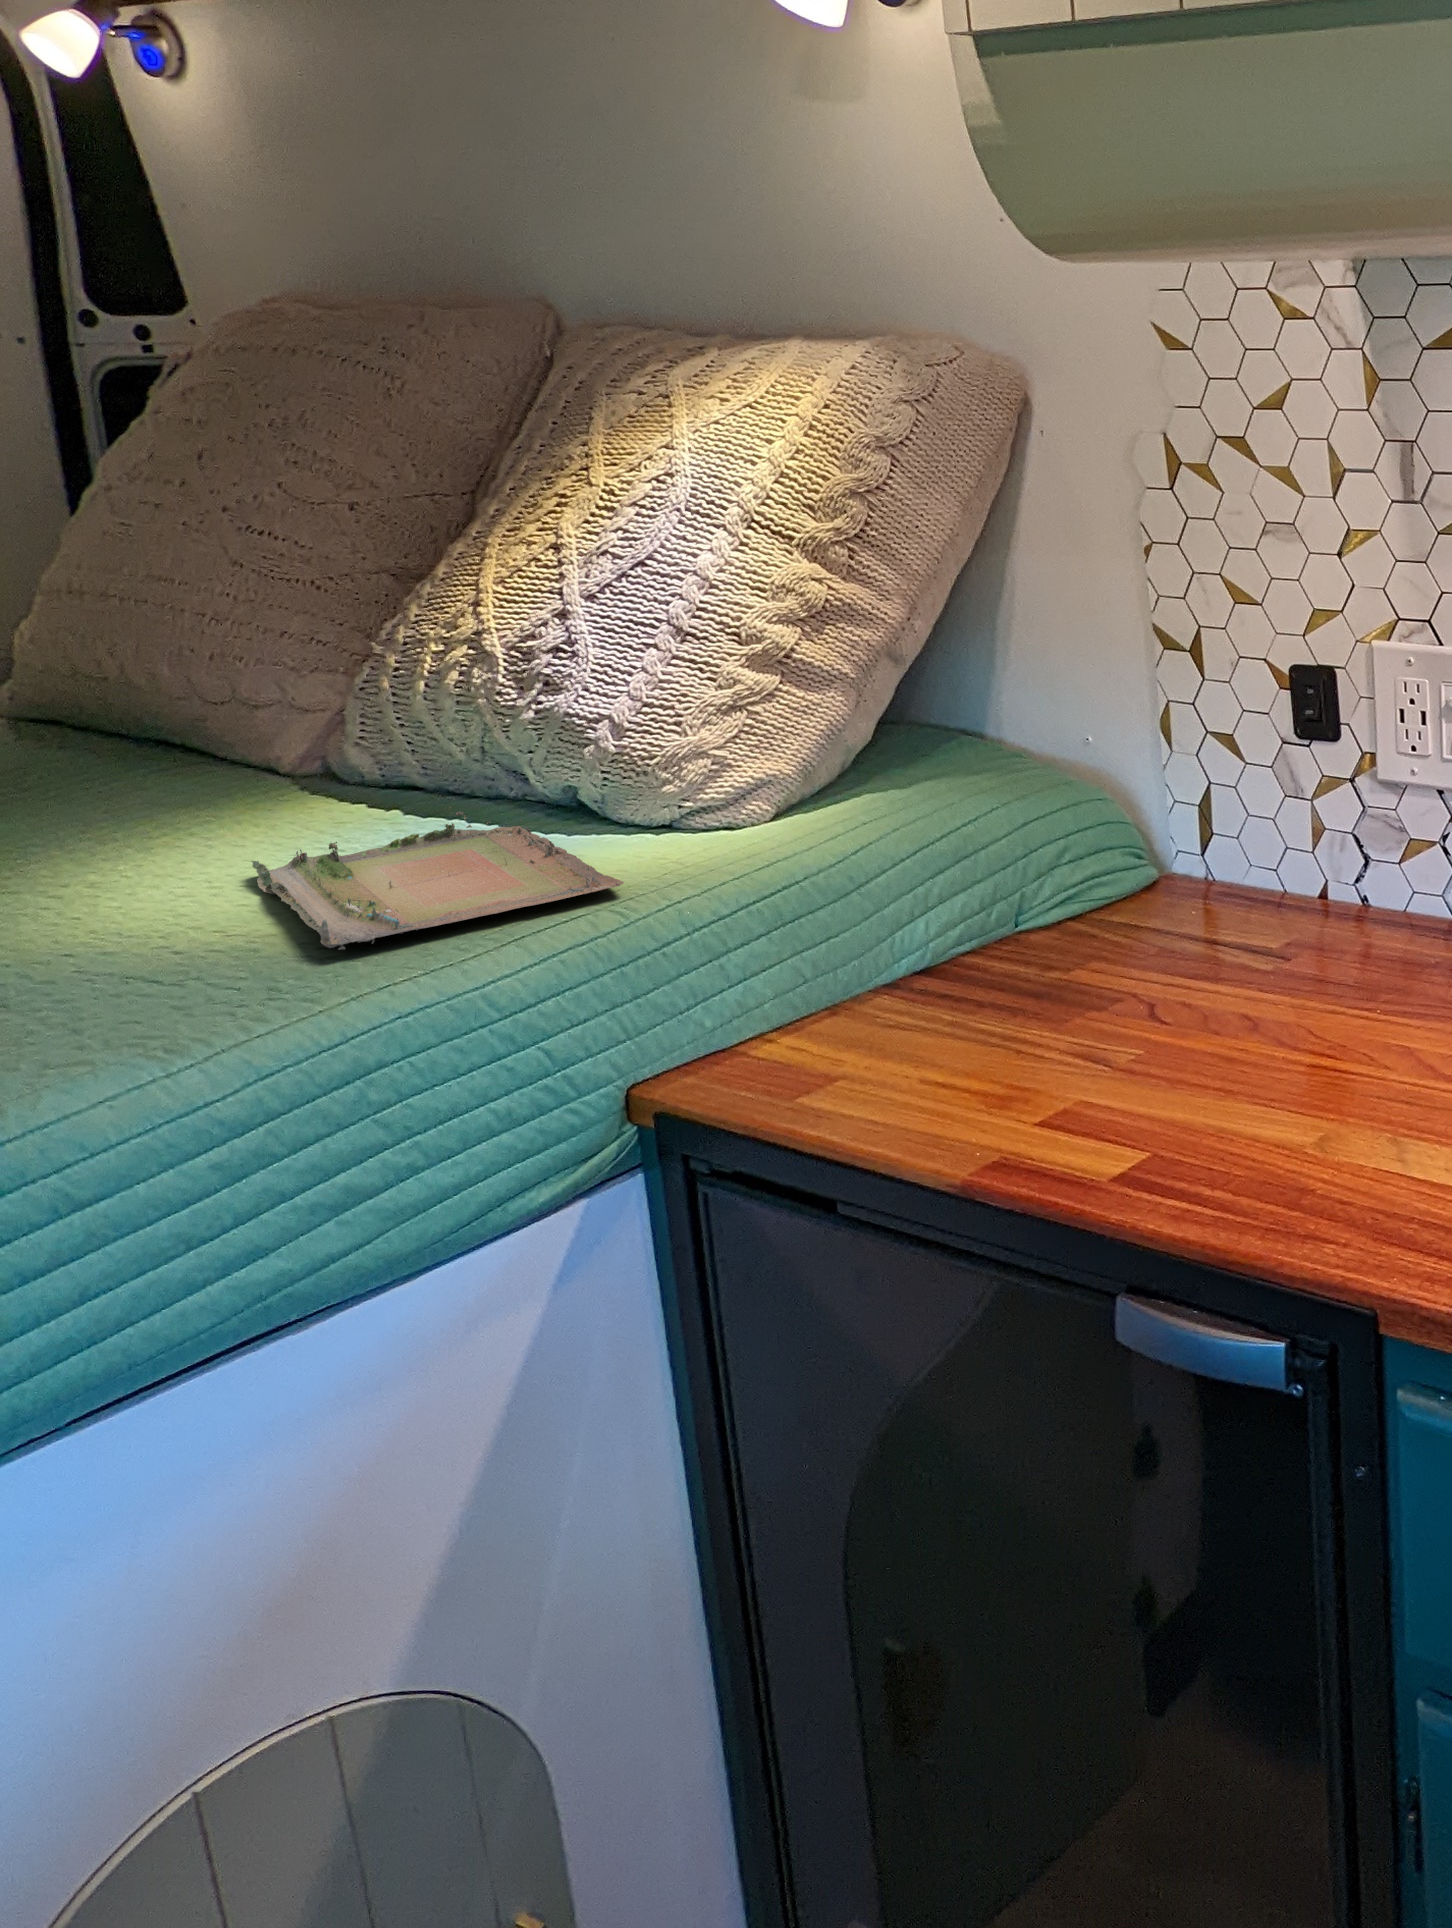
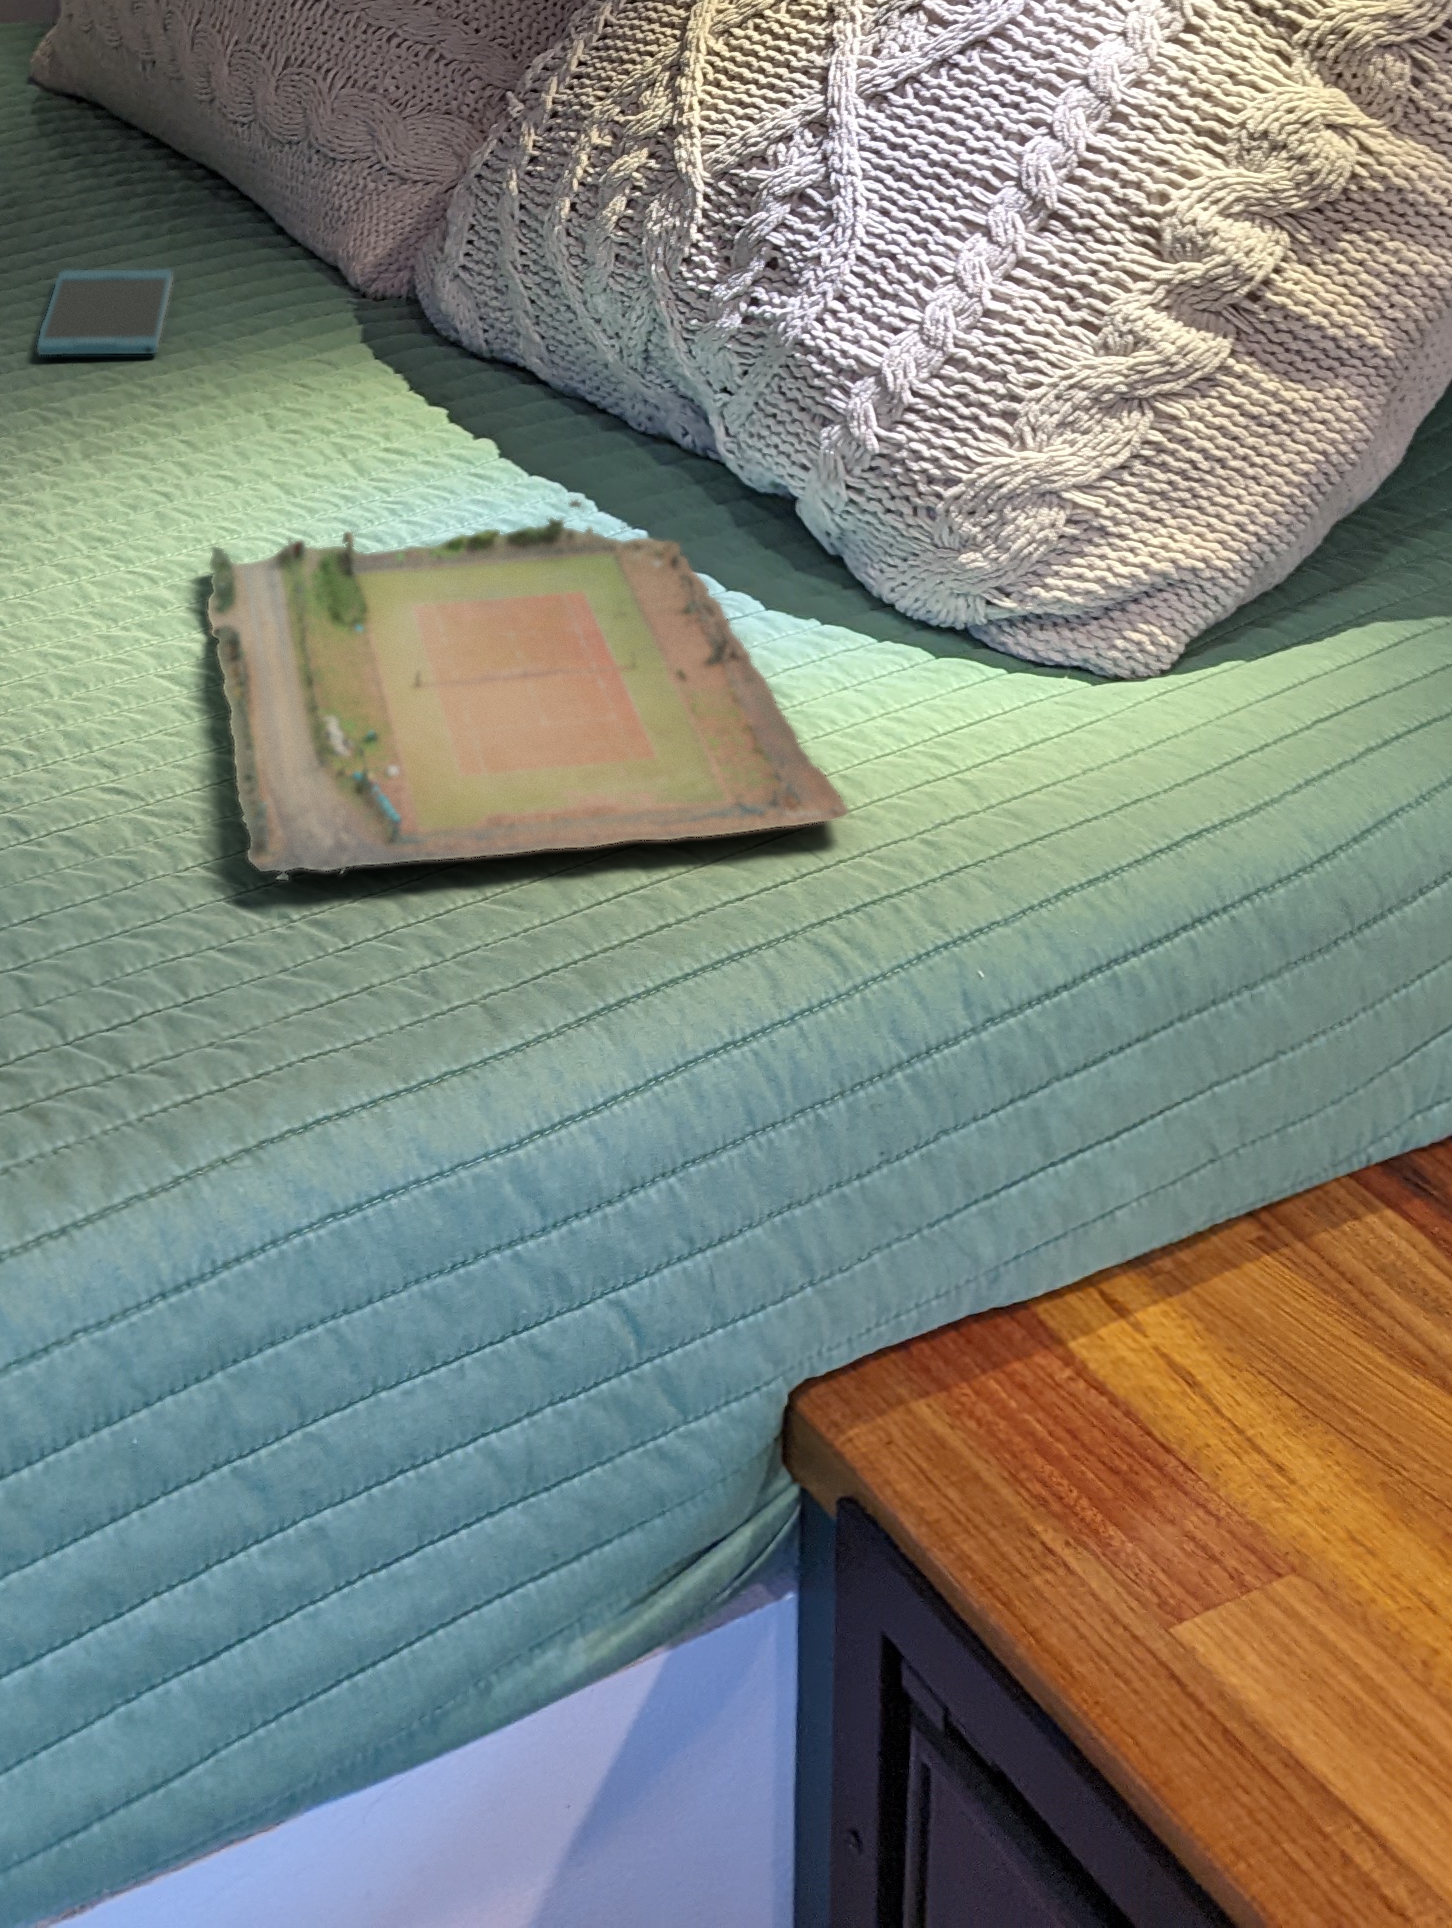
smartphone: none [86,777,174,820] -> present [37,269,172,355]

